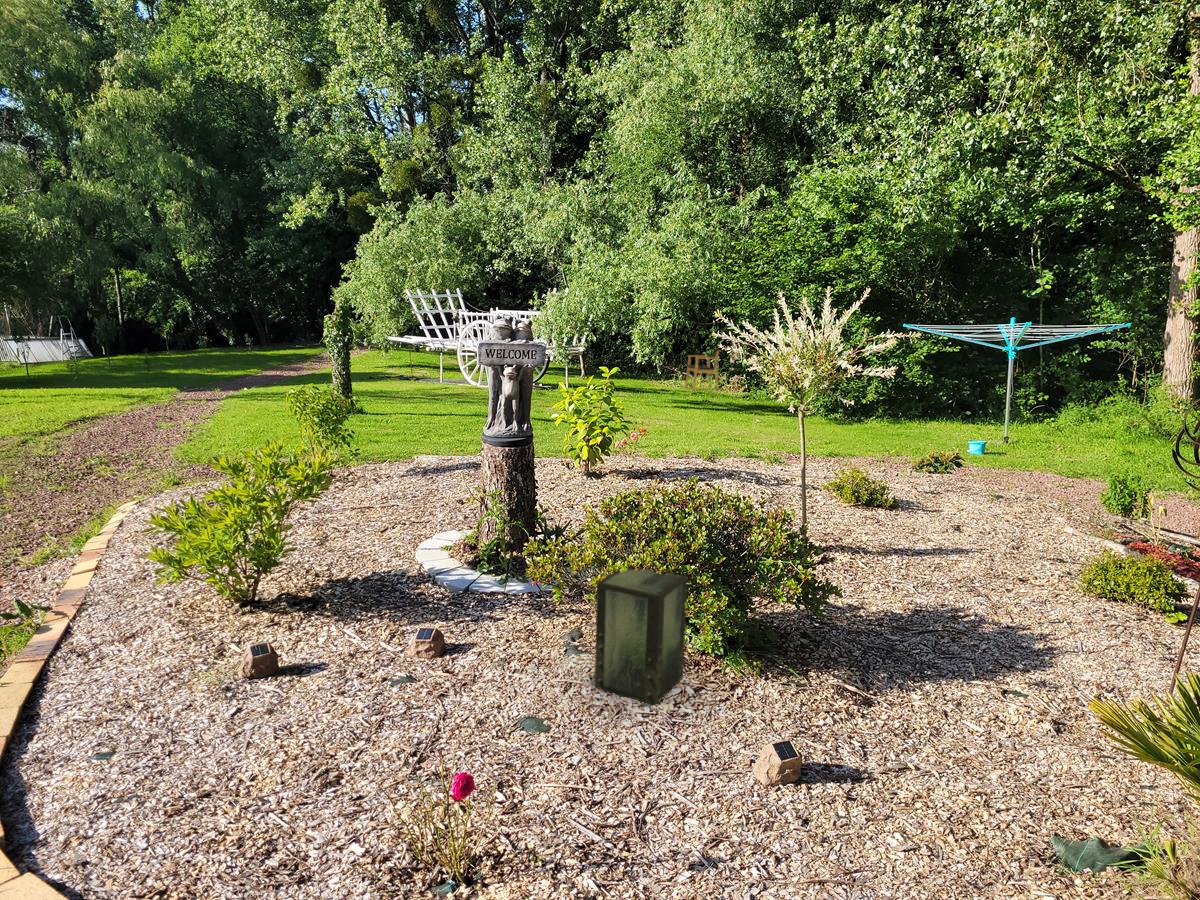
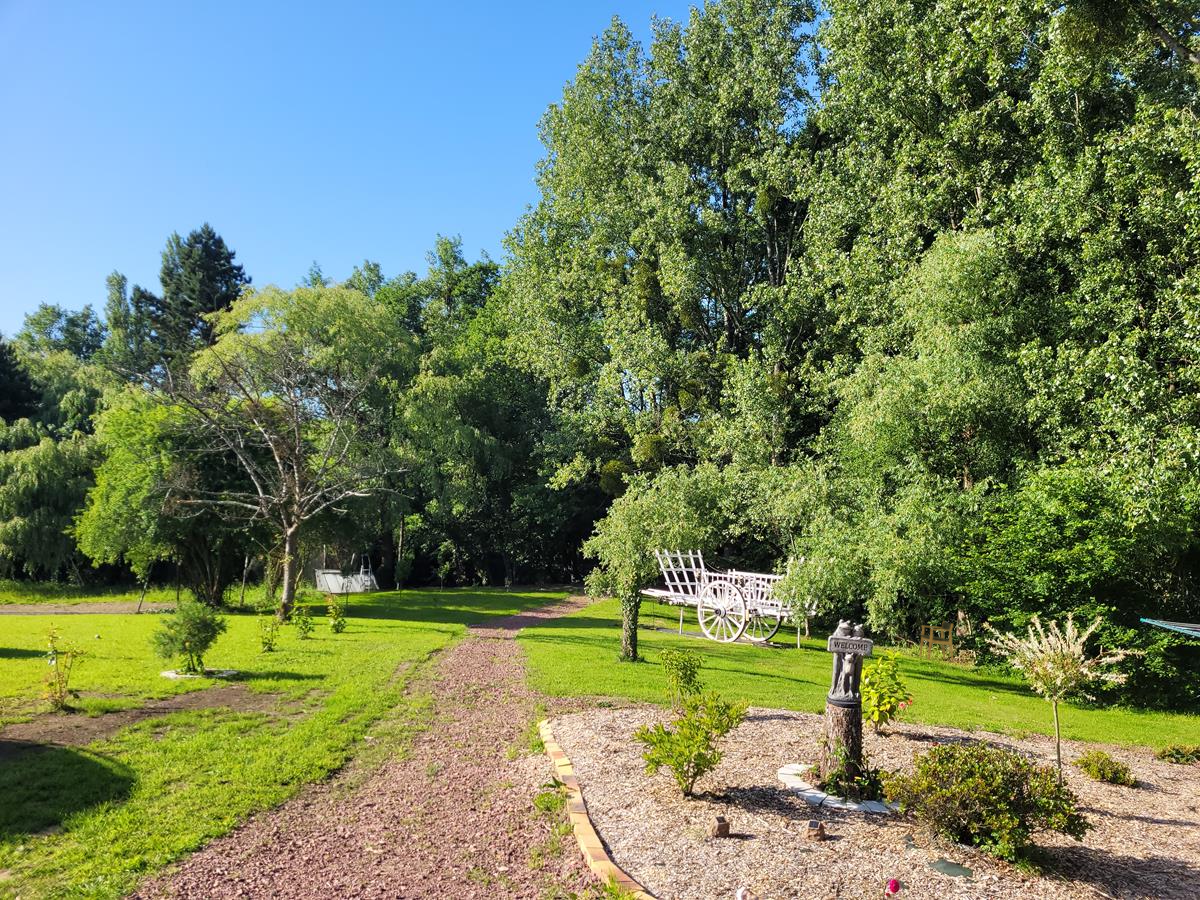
storage box: present [595,569,687,705] -> none [934,792,991,882]

